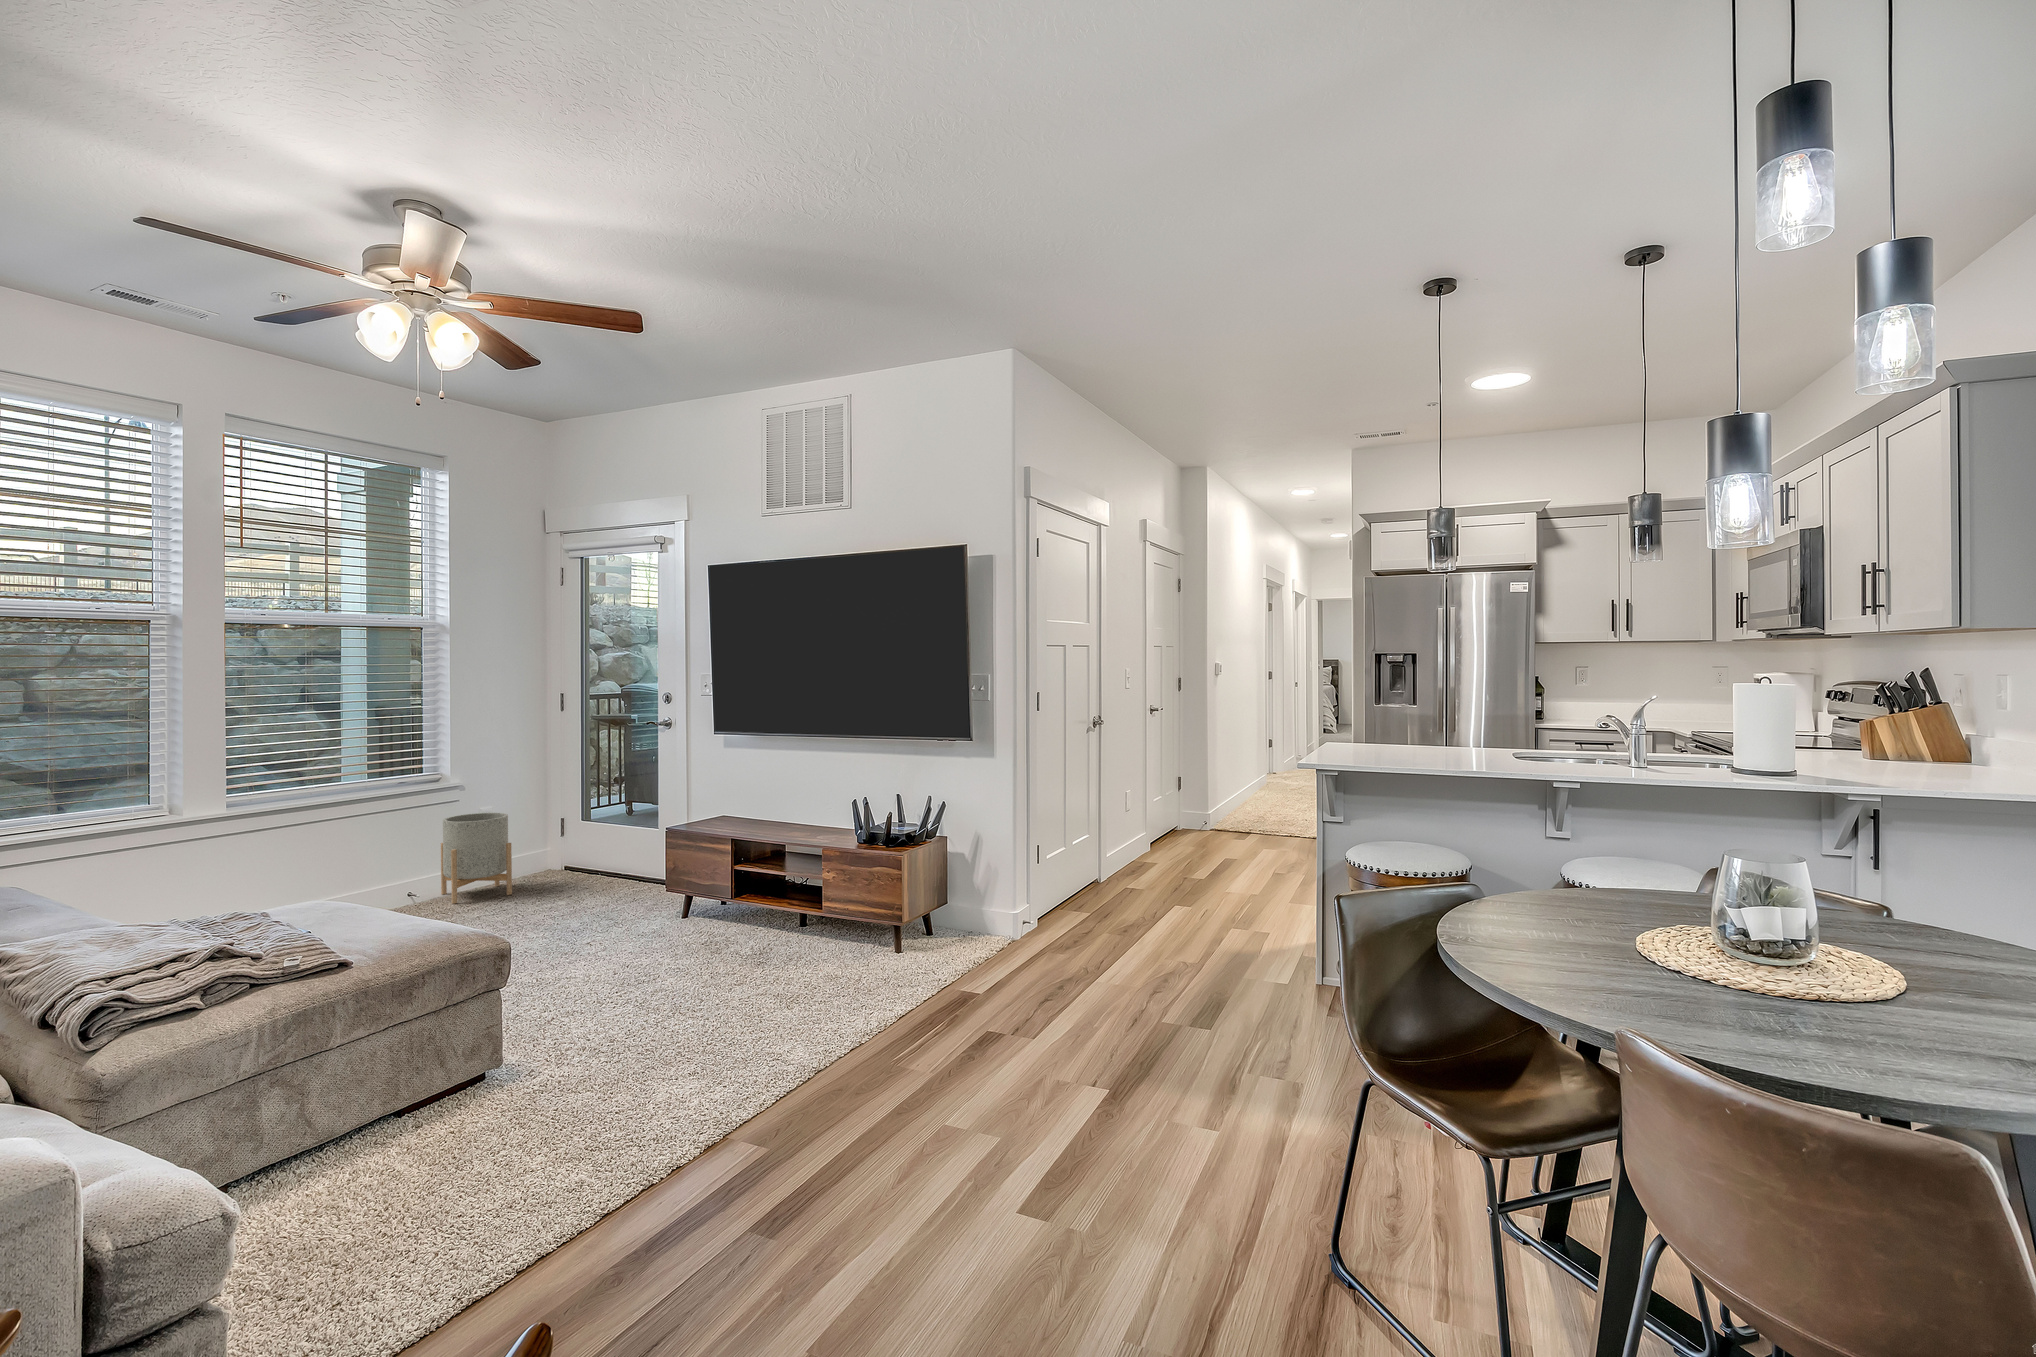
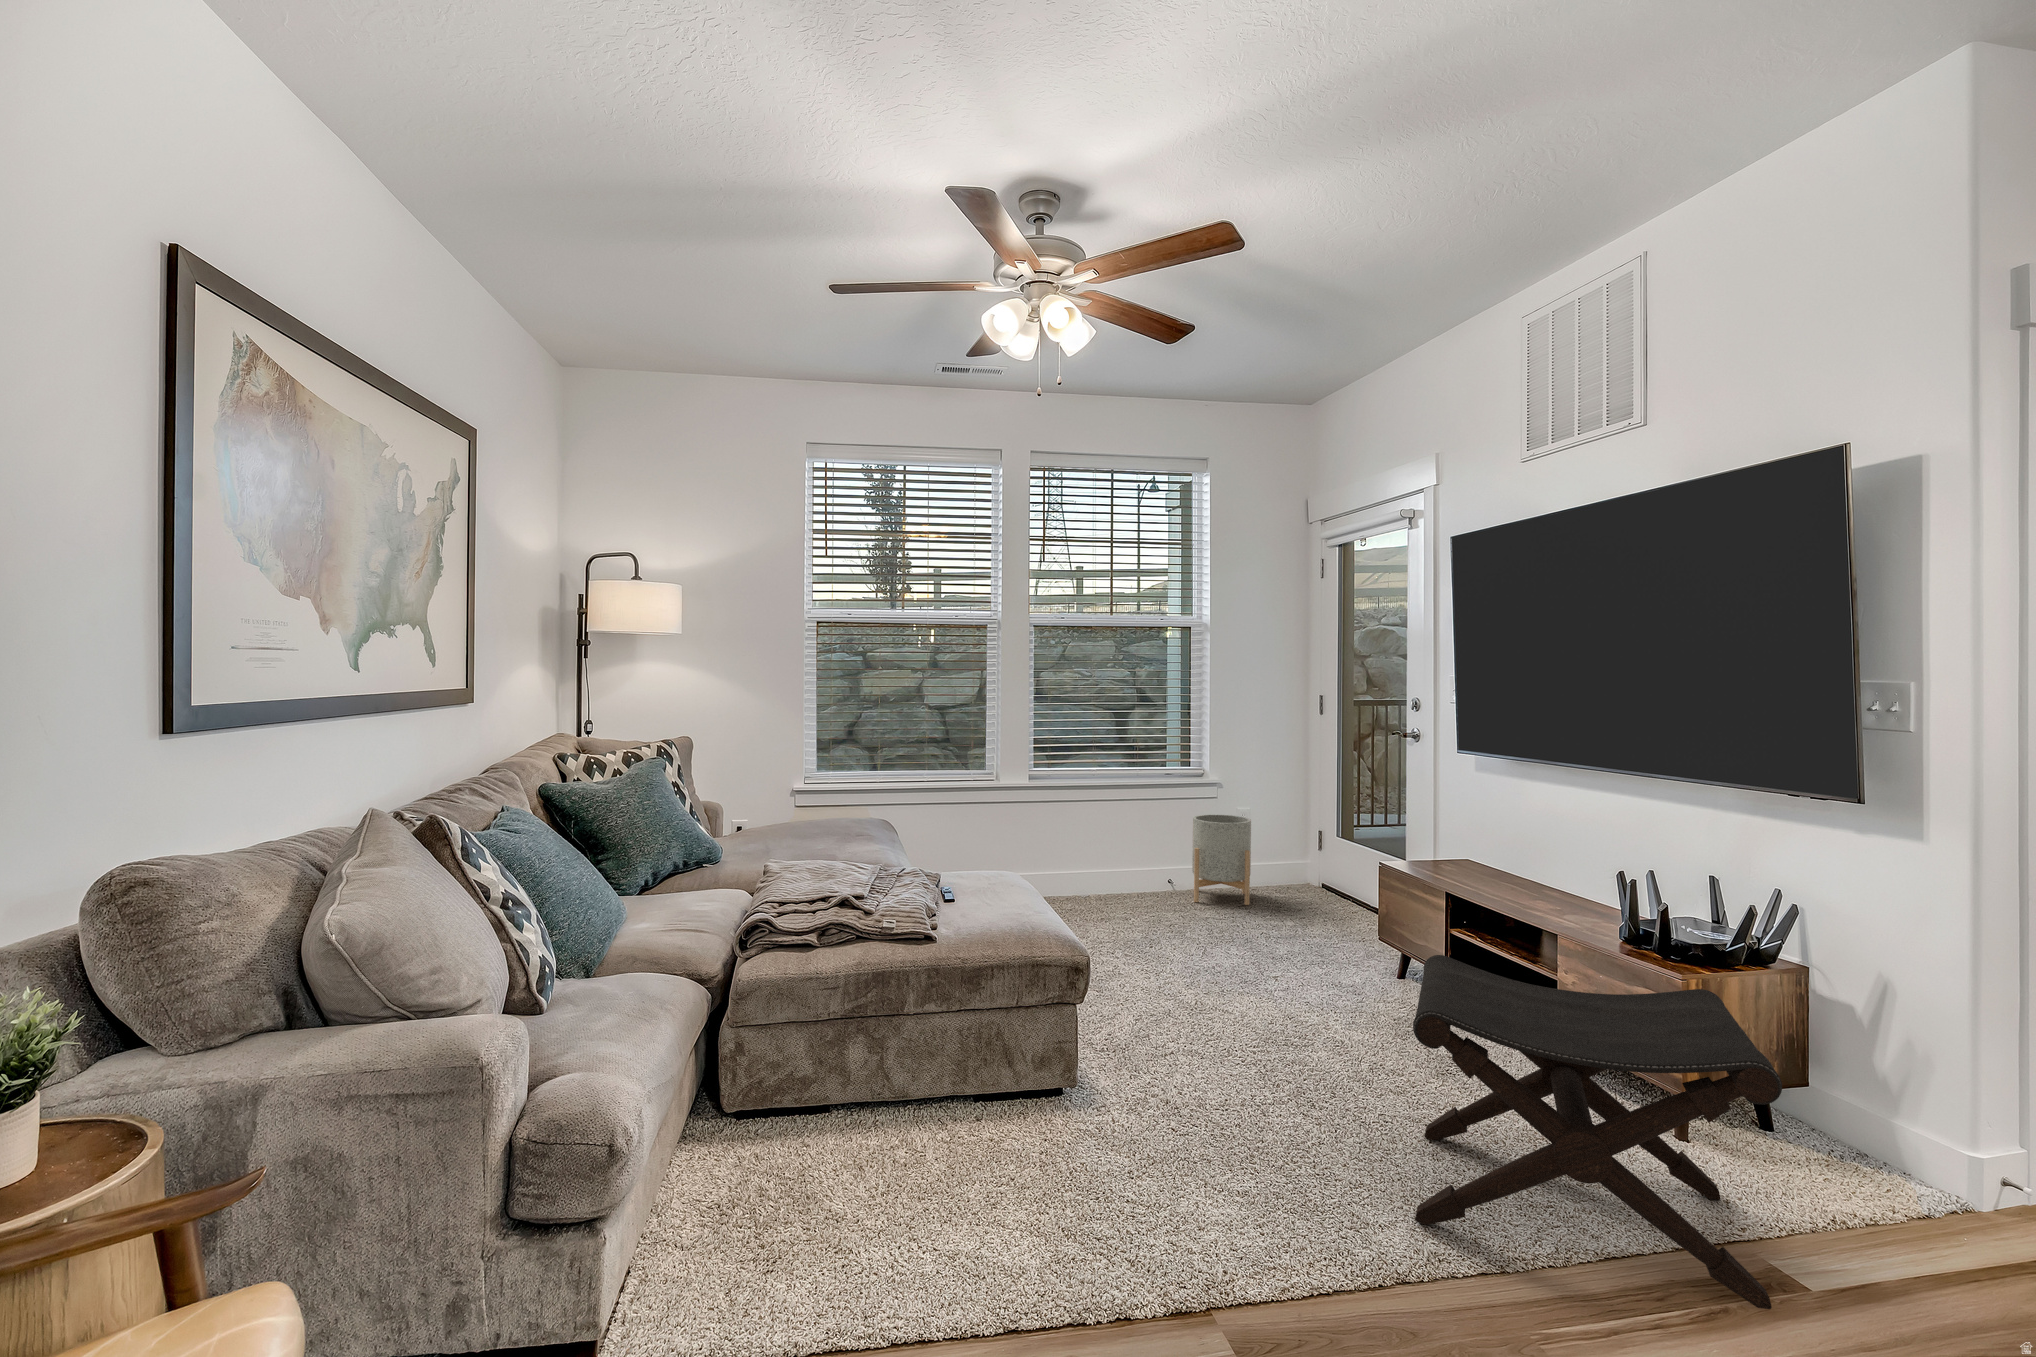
footstool: none [772,857,980,1042] -> present [1413,955,1782,1309]

